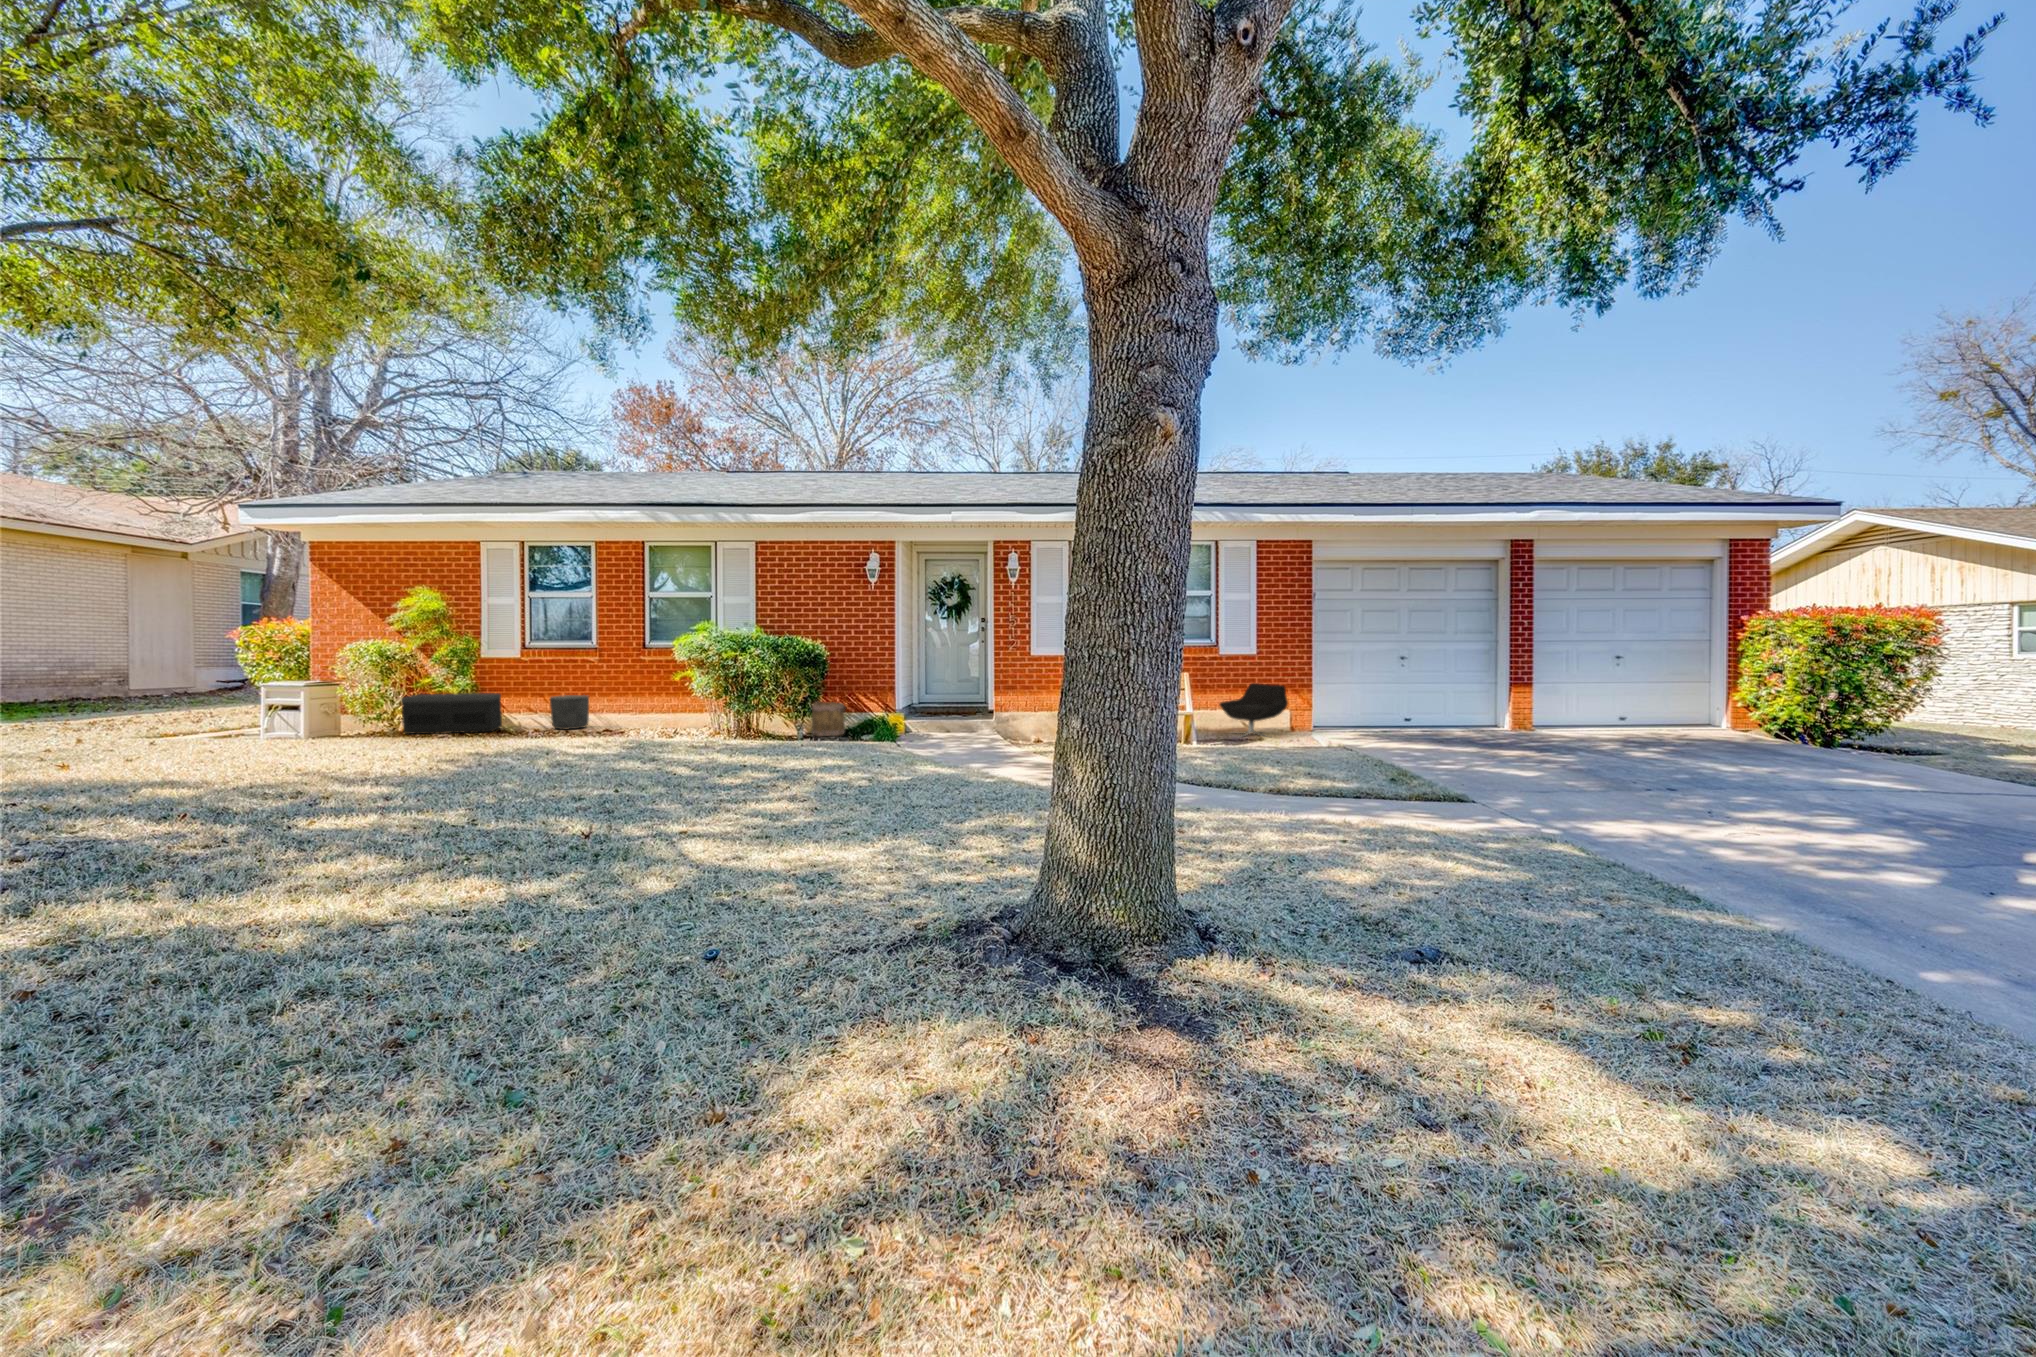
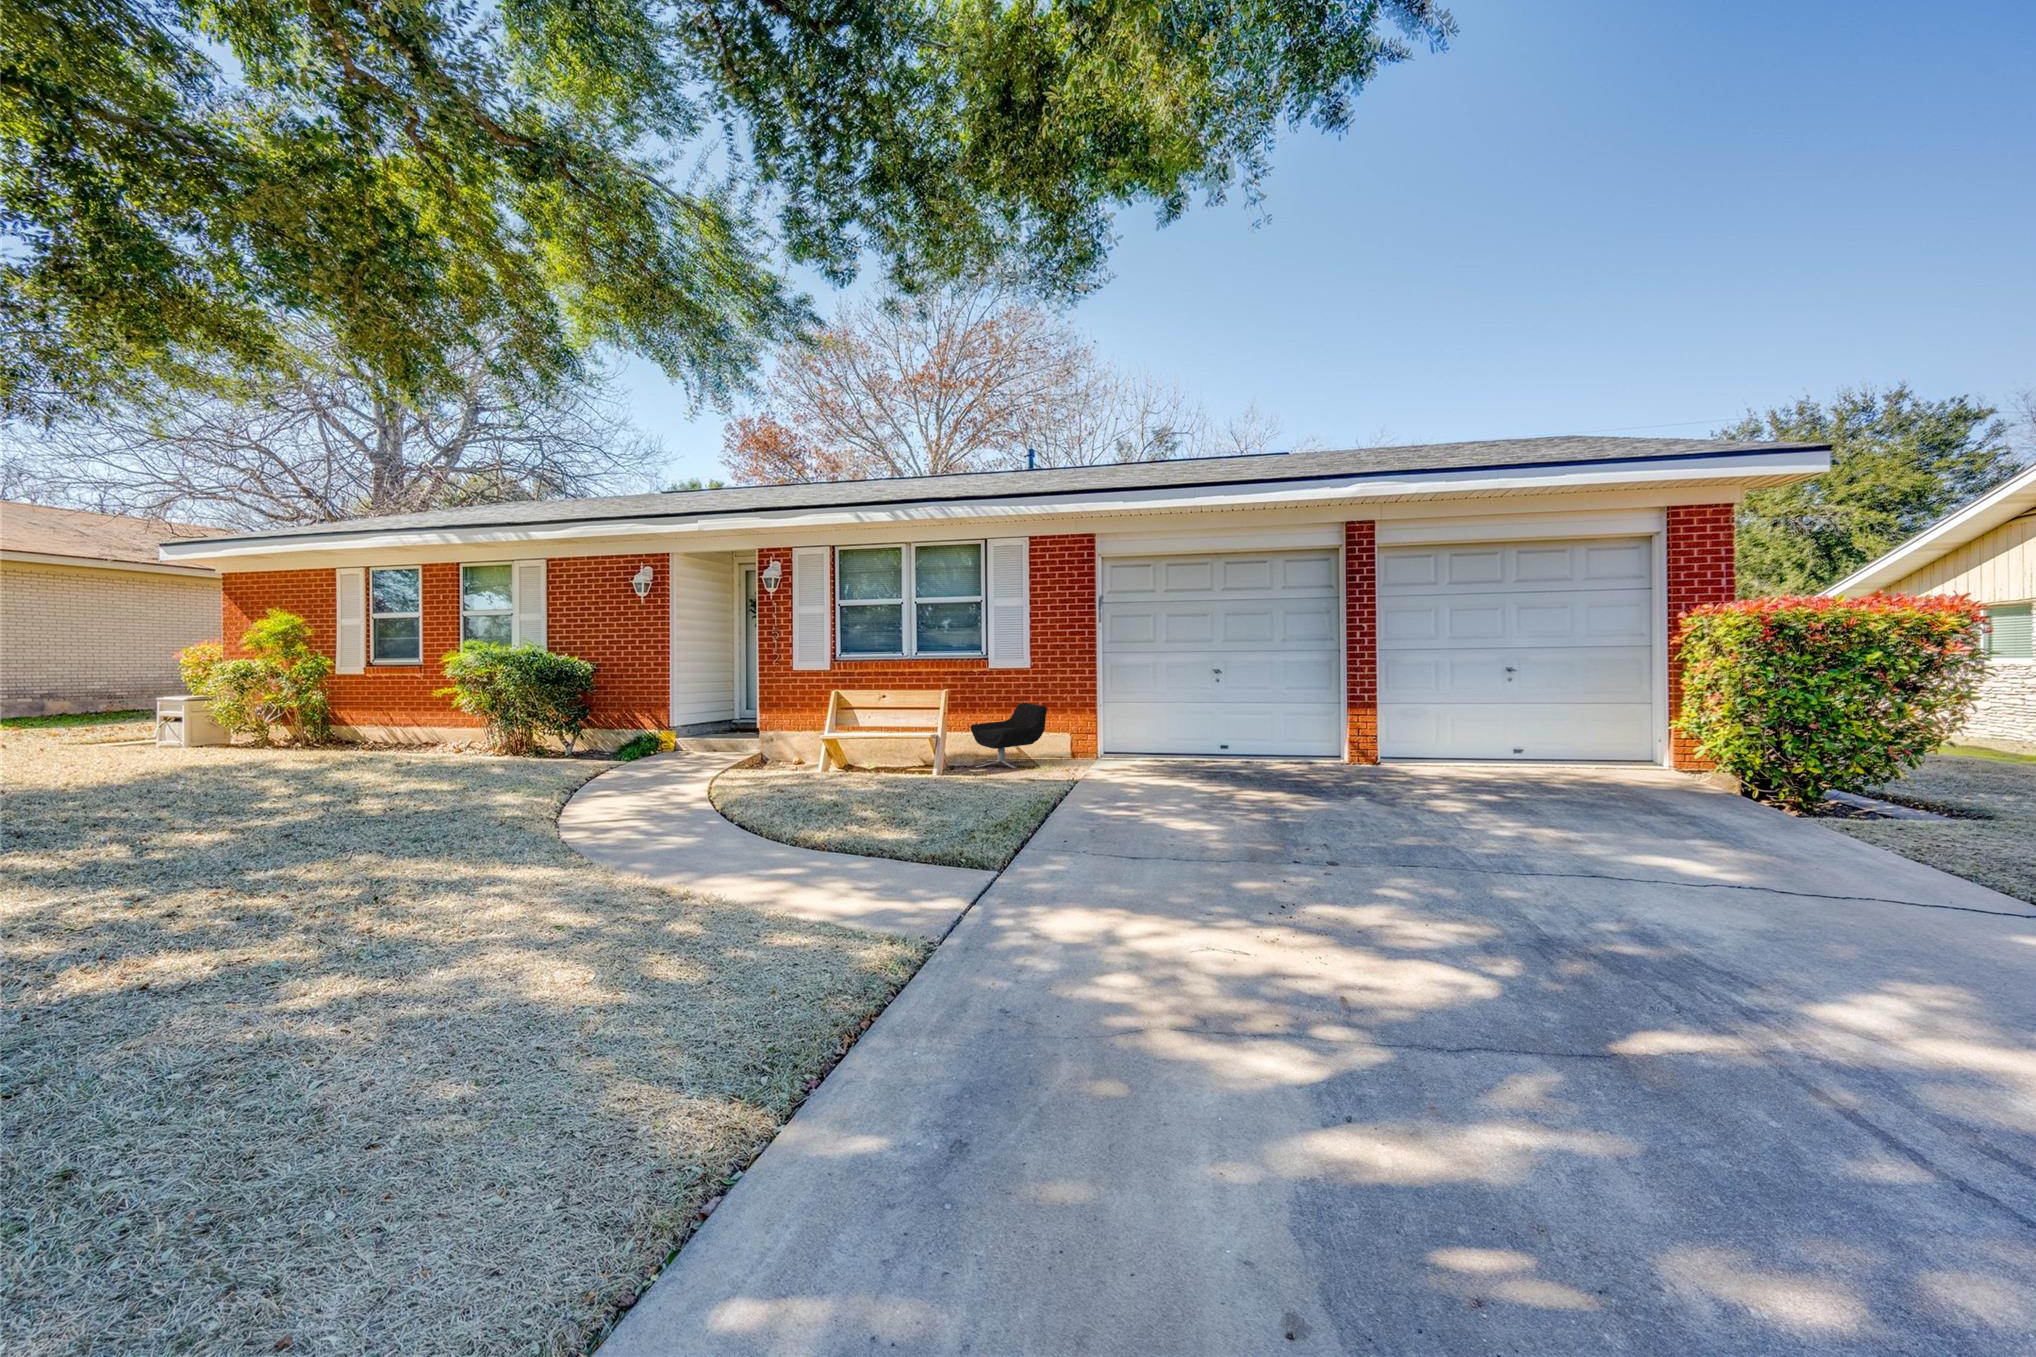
storage bench: present [401,693,502,734] -> none [245,707,344,744]
planter: present [550,695,589,729] -> none [371,709,413,742]
bucket: present [812,702,846,736] -> none [556,718,599,755]

